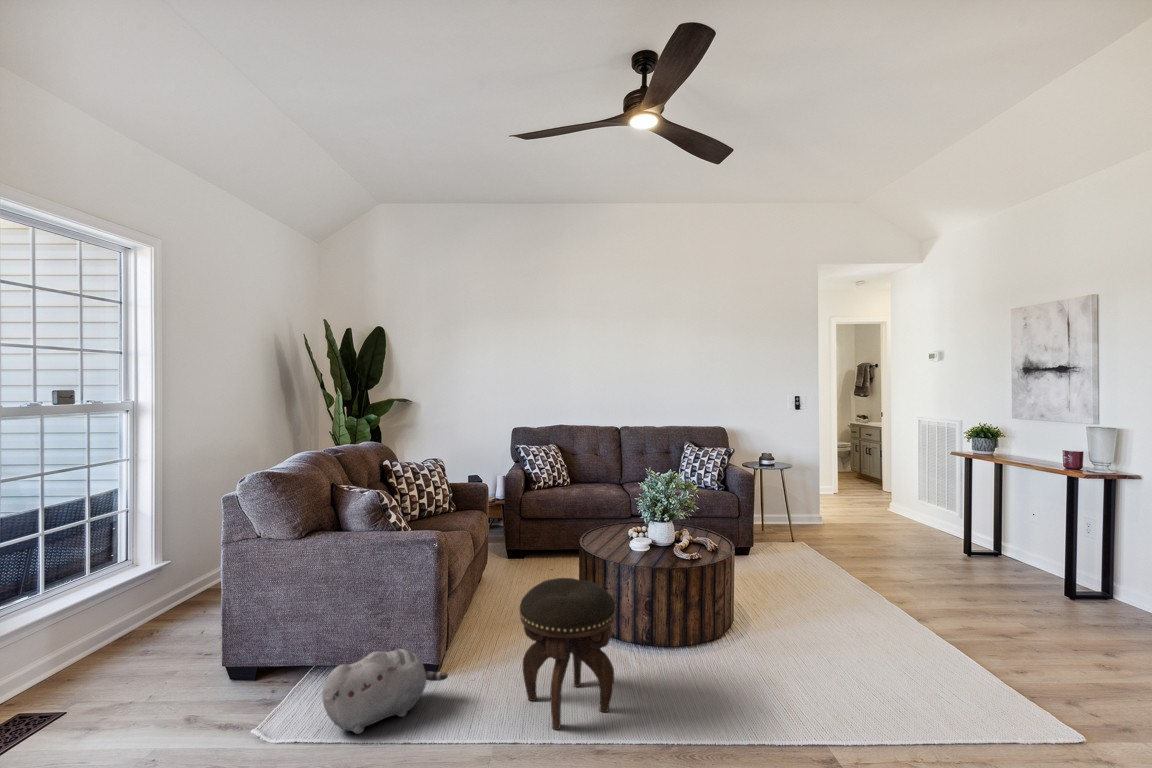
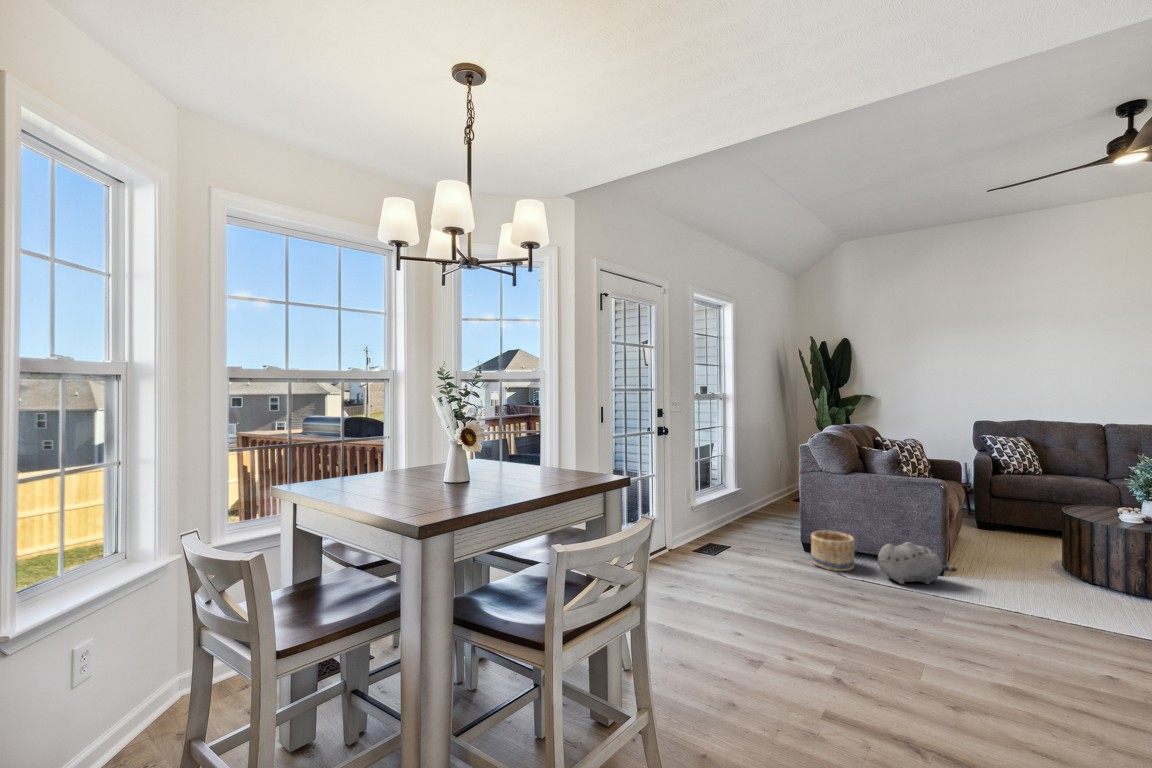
footstool: present [520,578,616,730] -> none [1017,522,1107,618]
basket: none [213,646,299,738] -> present [811,530,855,571]

